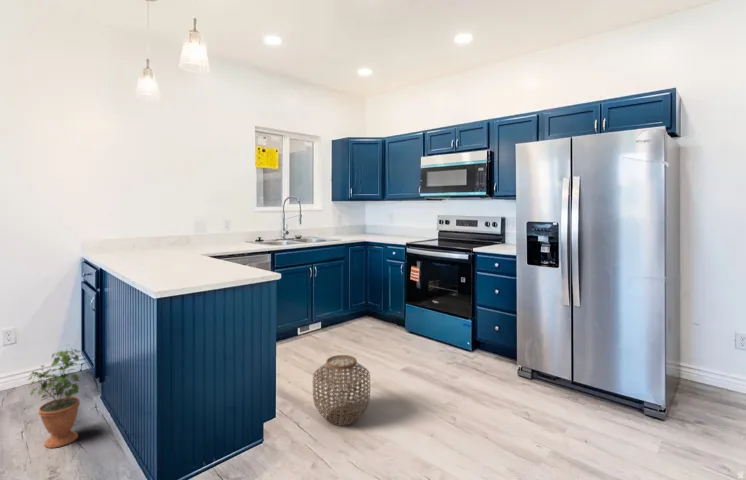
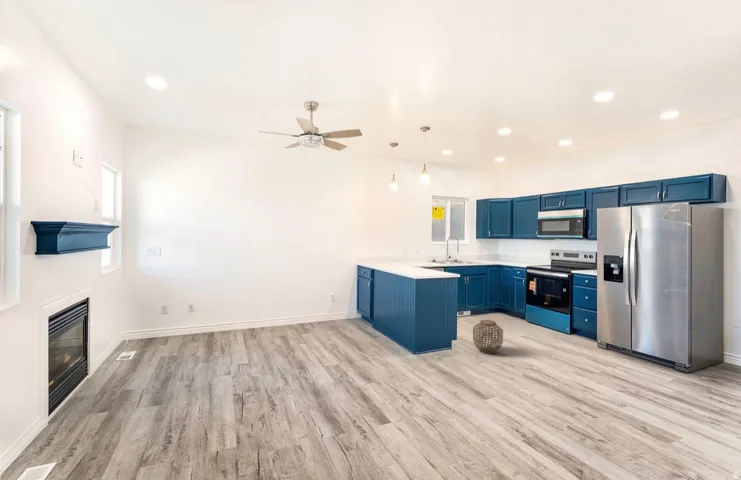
potted plant: present [29,350,80,448] -> none [354,302,372,343]

